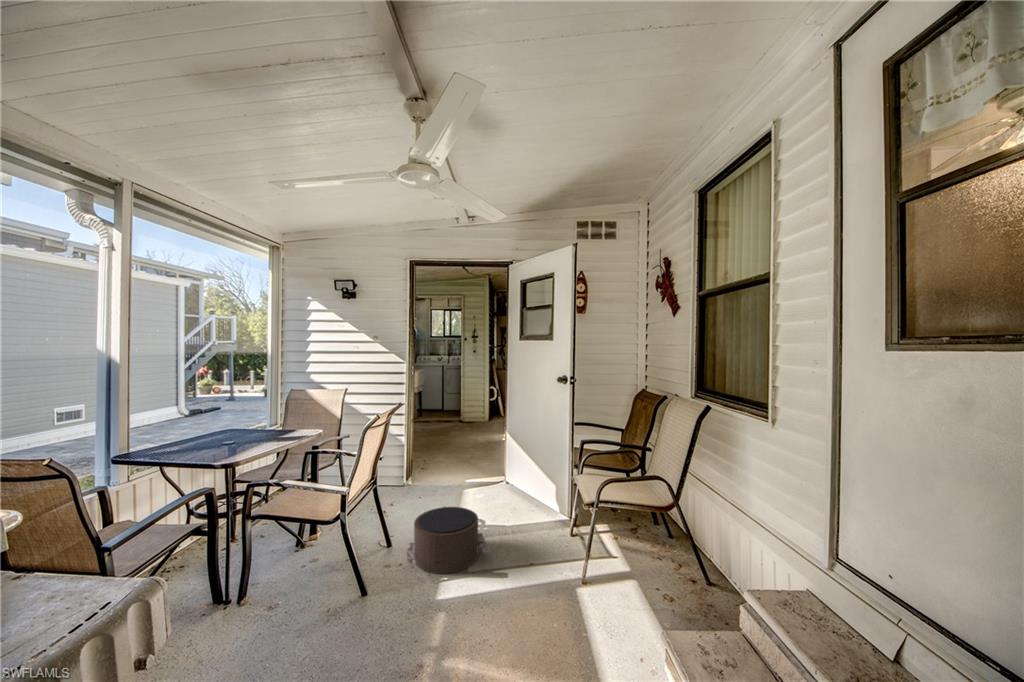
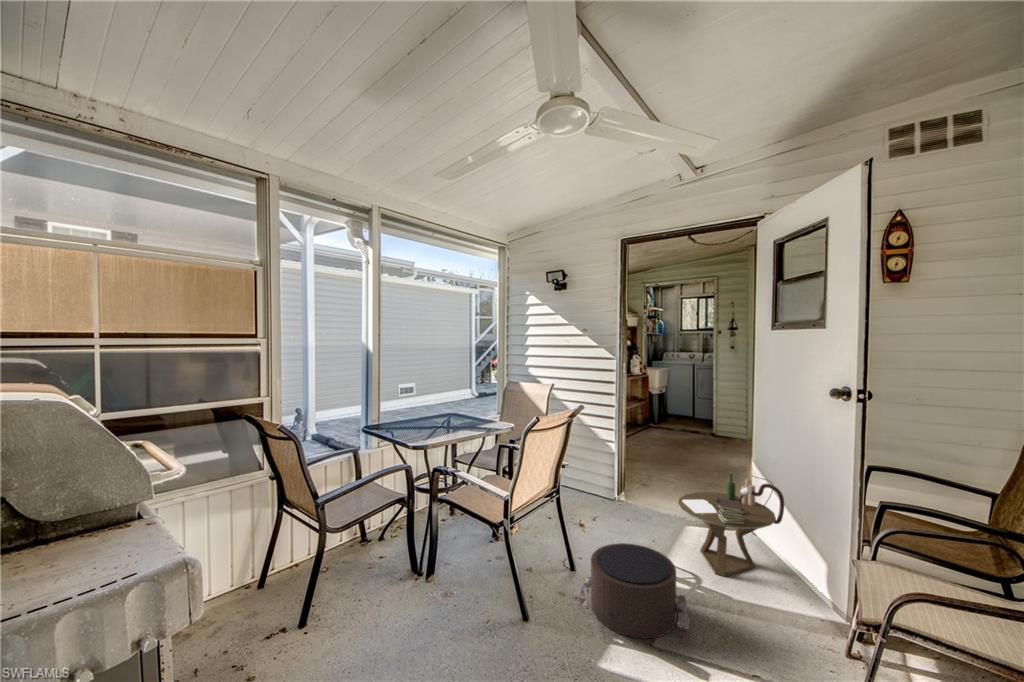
side table: none [465,442,530,516] -> present [678,474,784,577]

